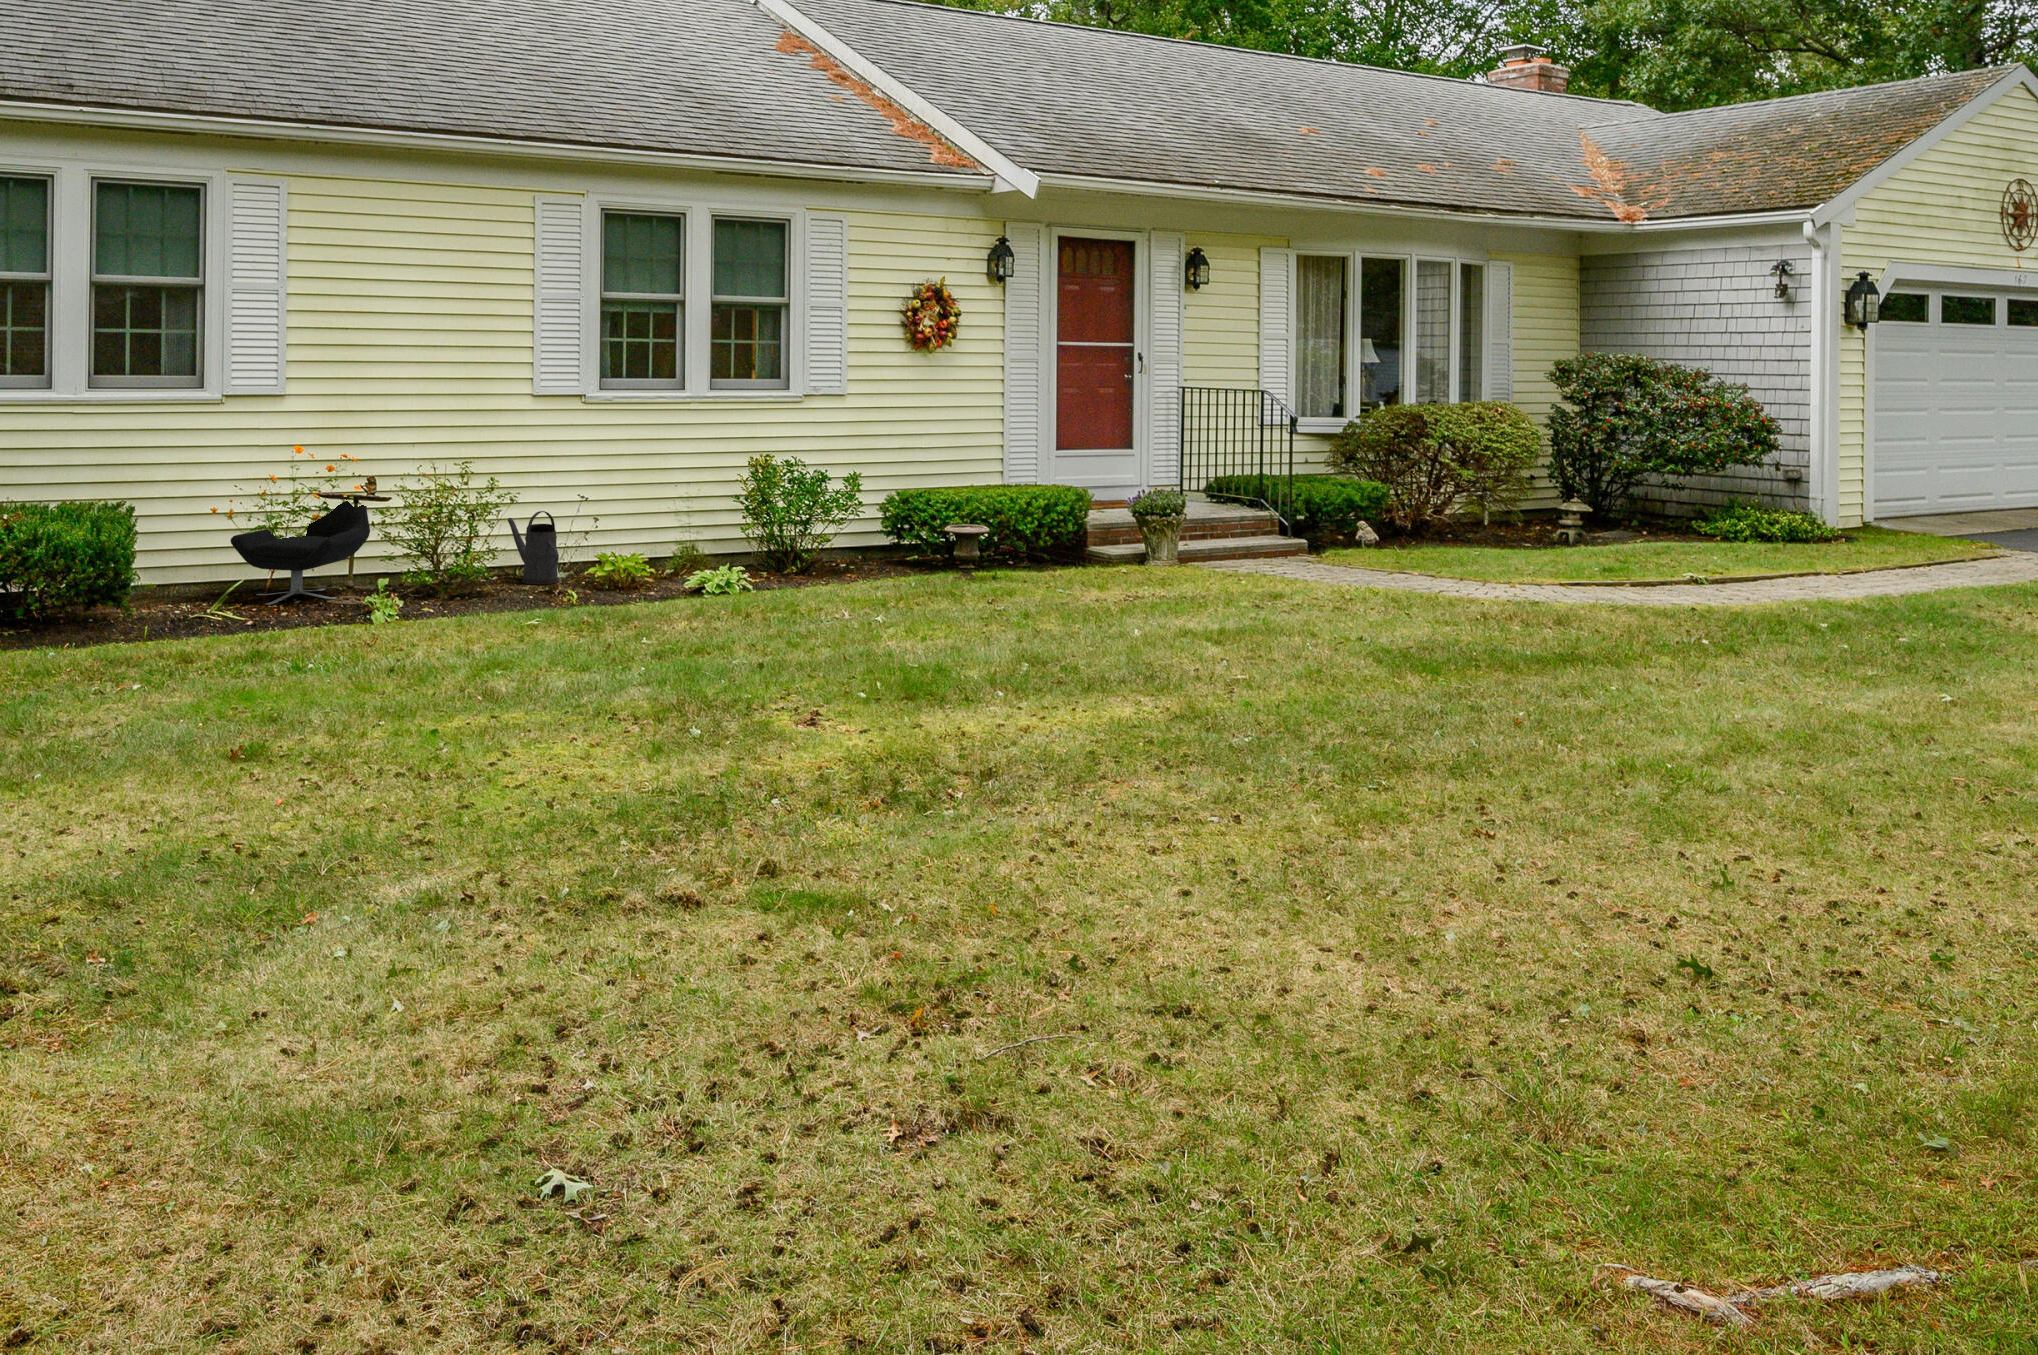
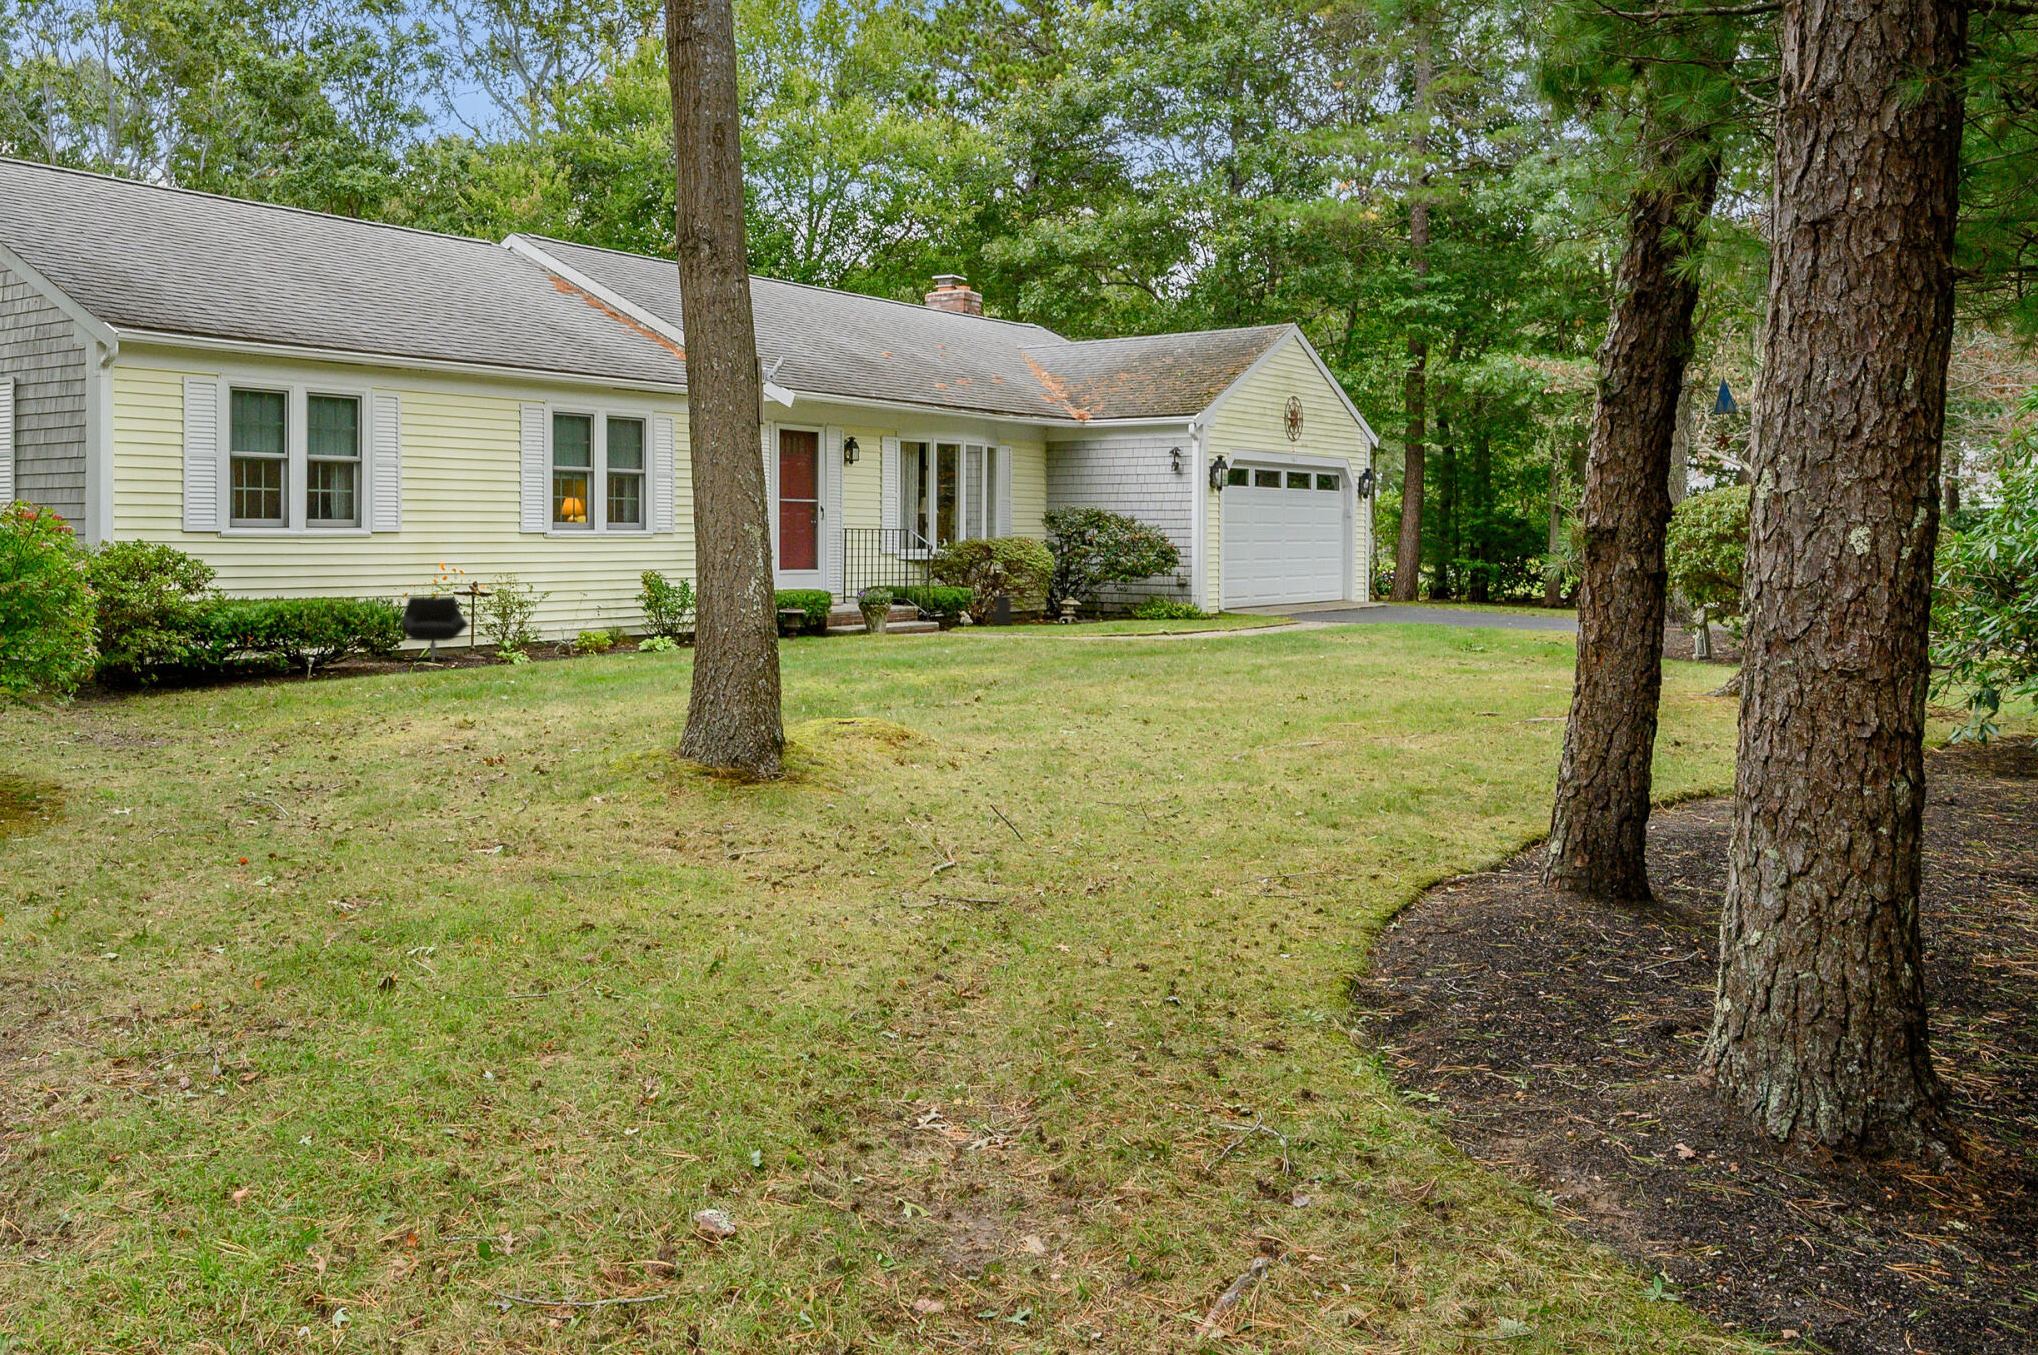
watering can: present [508,511,559,584] -> present [980,593,1012,625]

